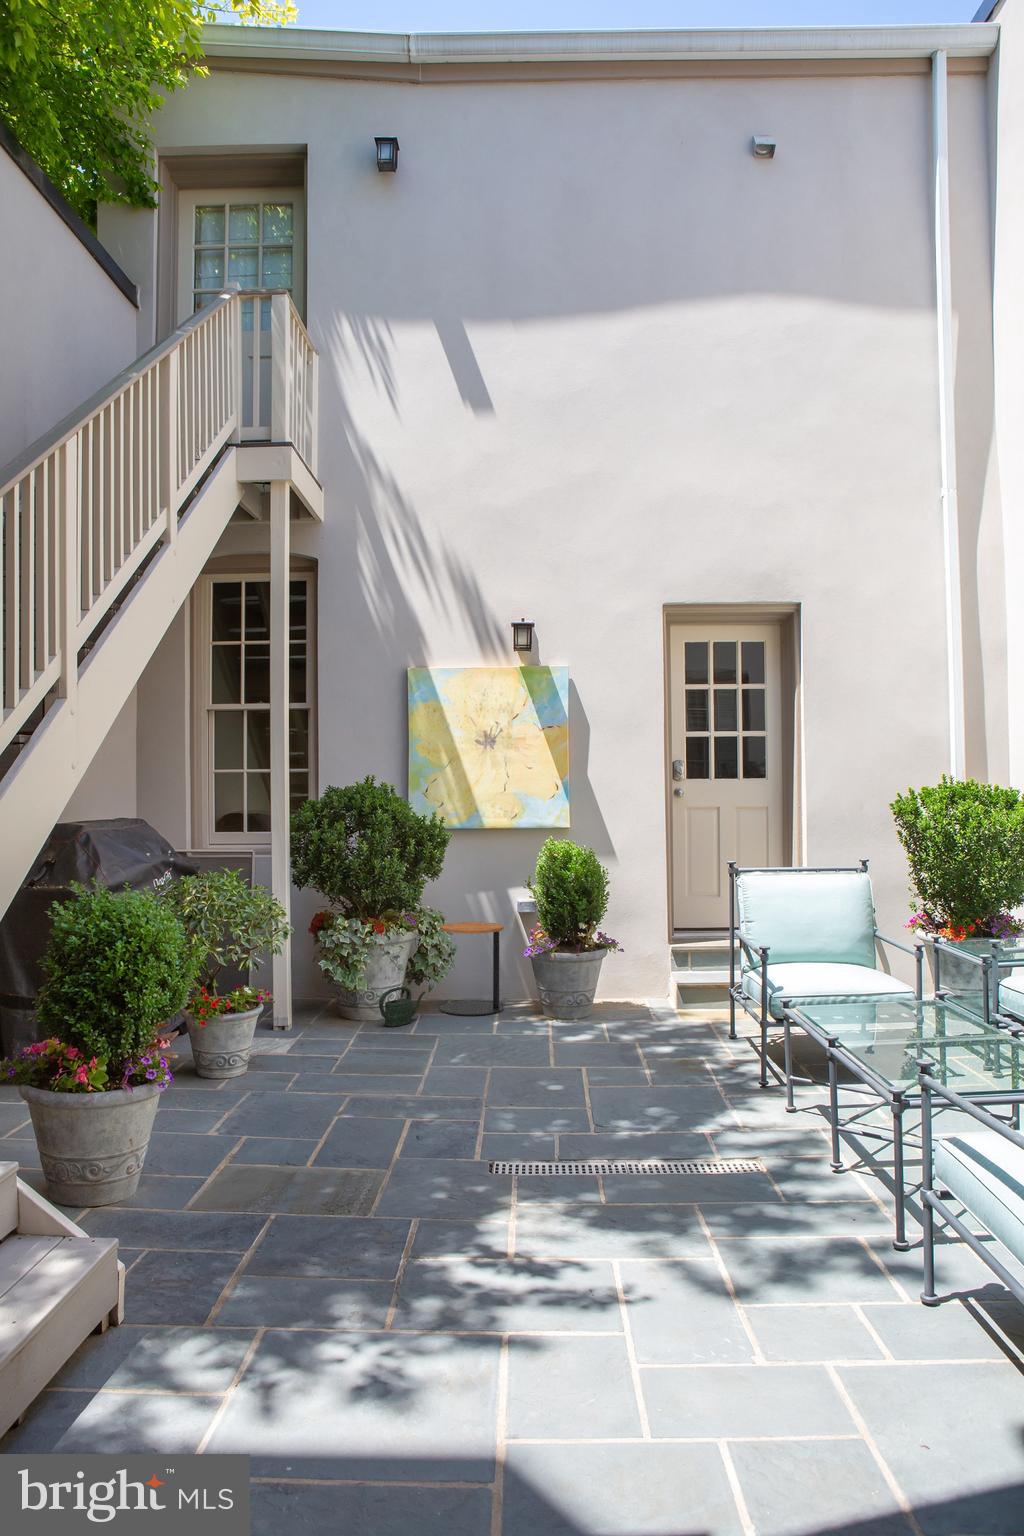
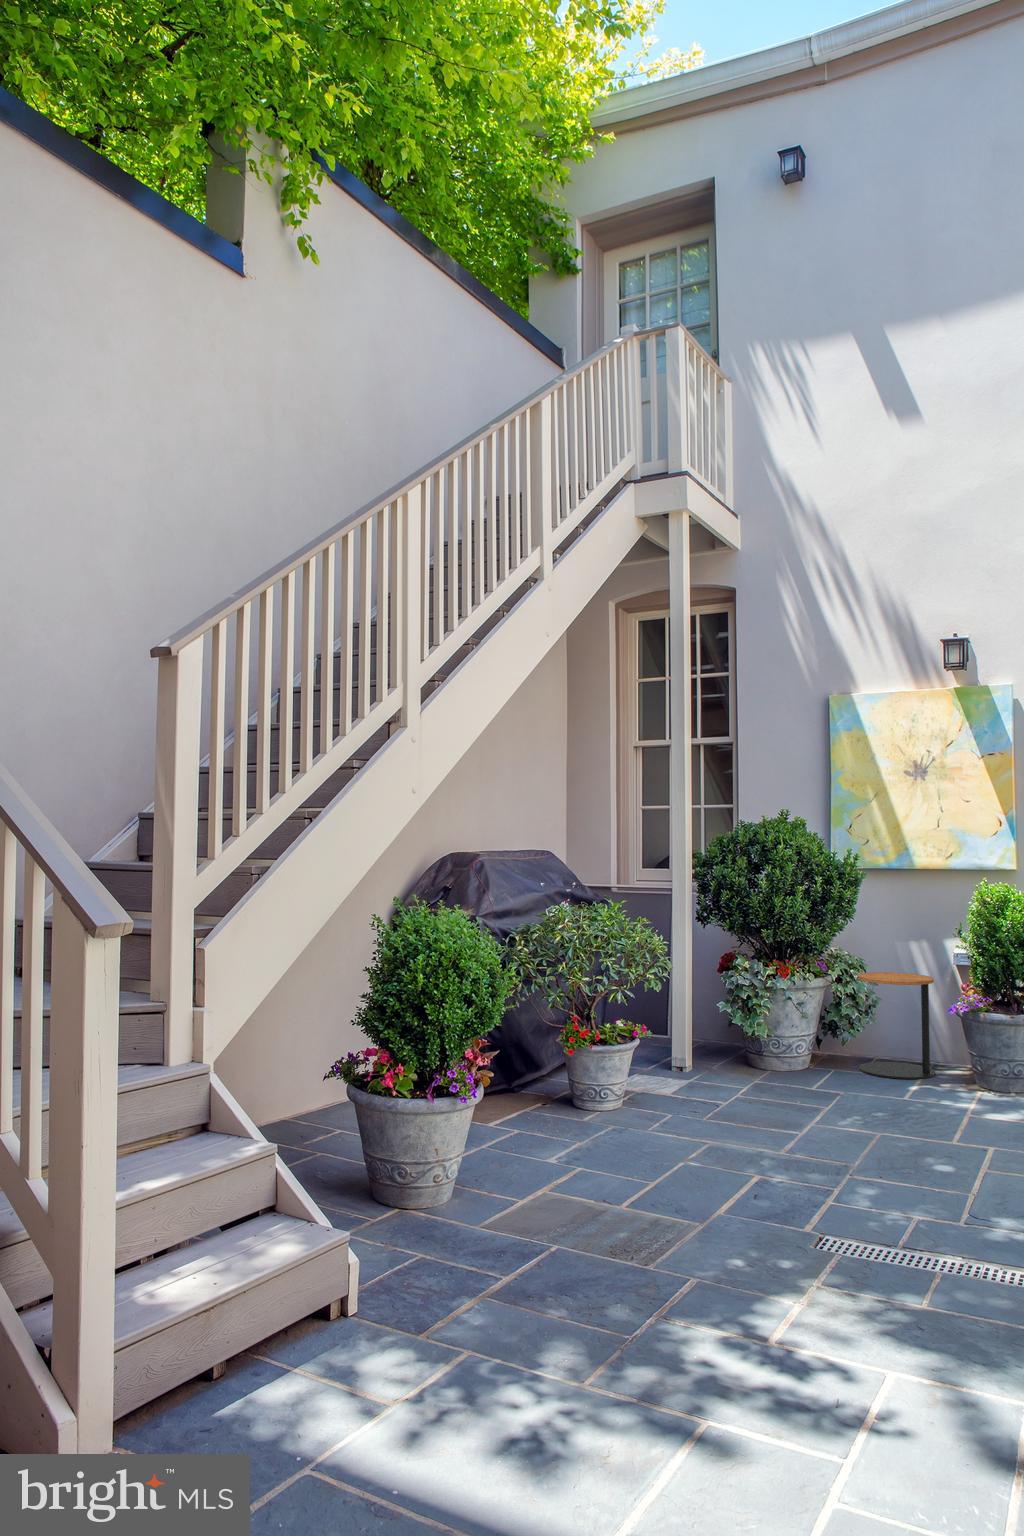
watering can: present [379,987,425,1027] -> none [779,1037,837,1080]

